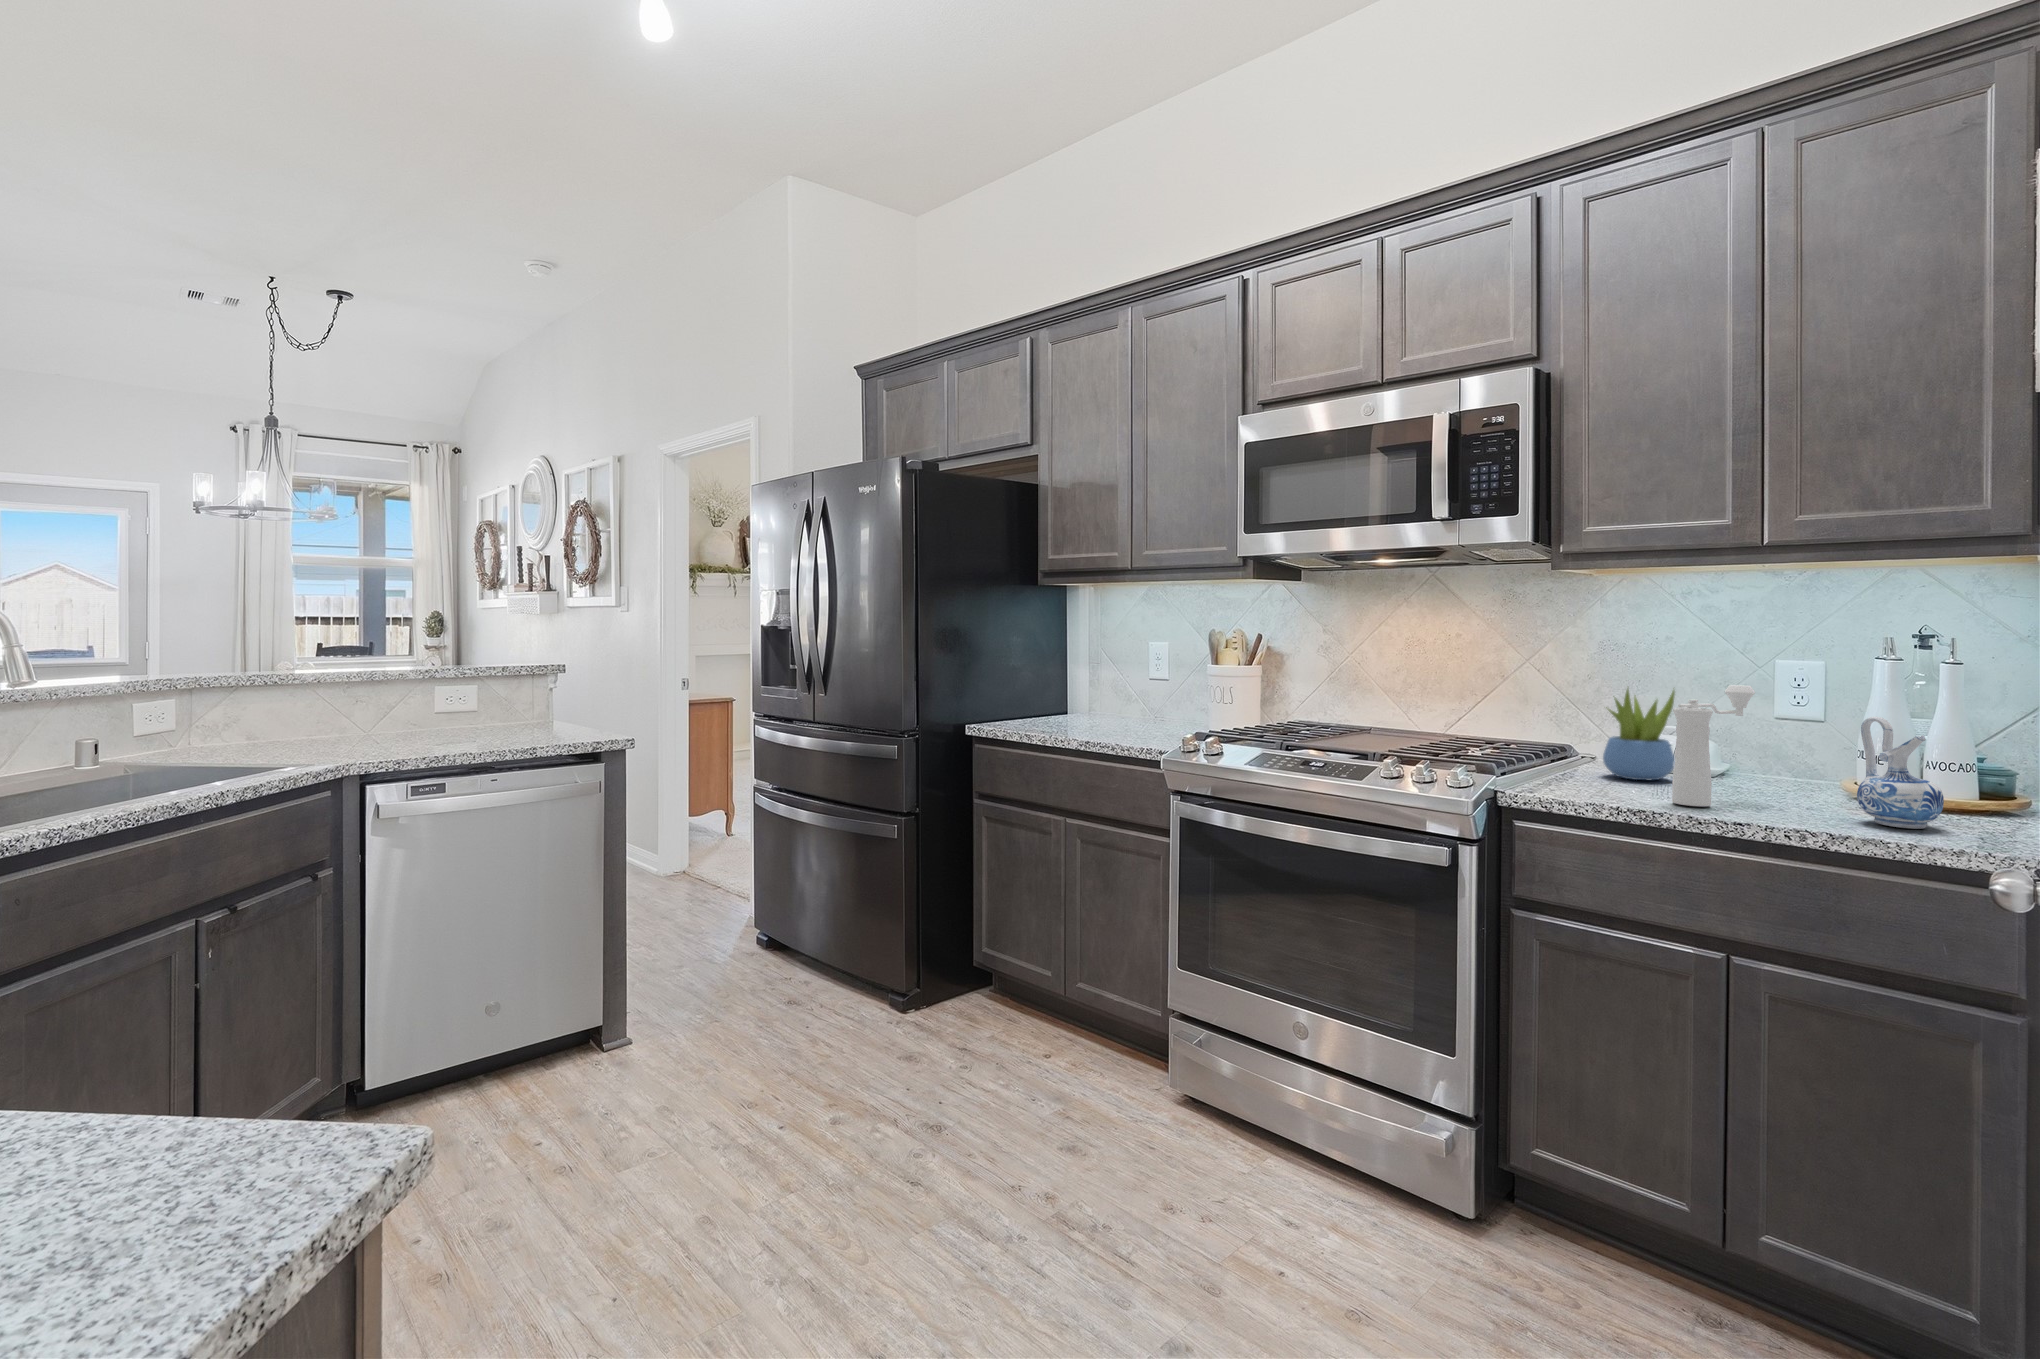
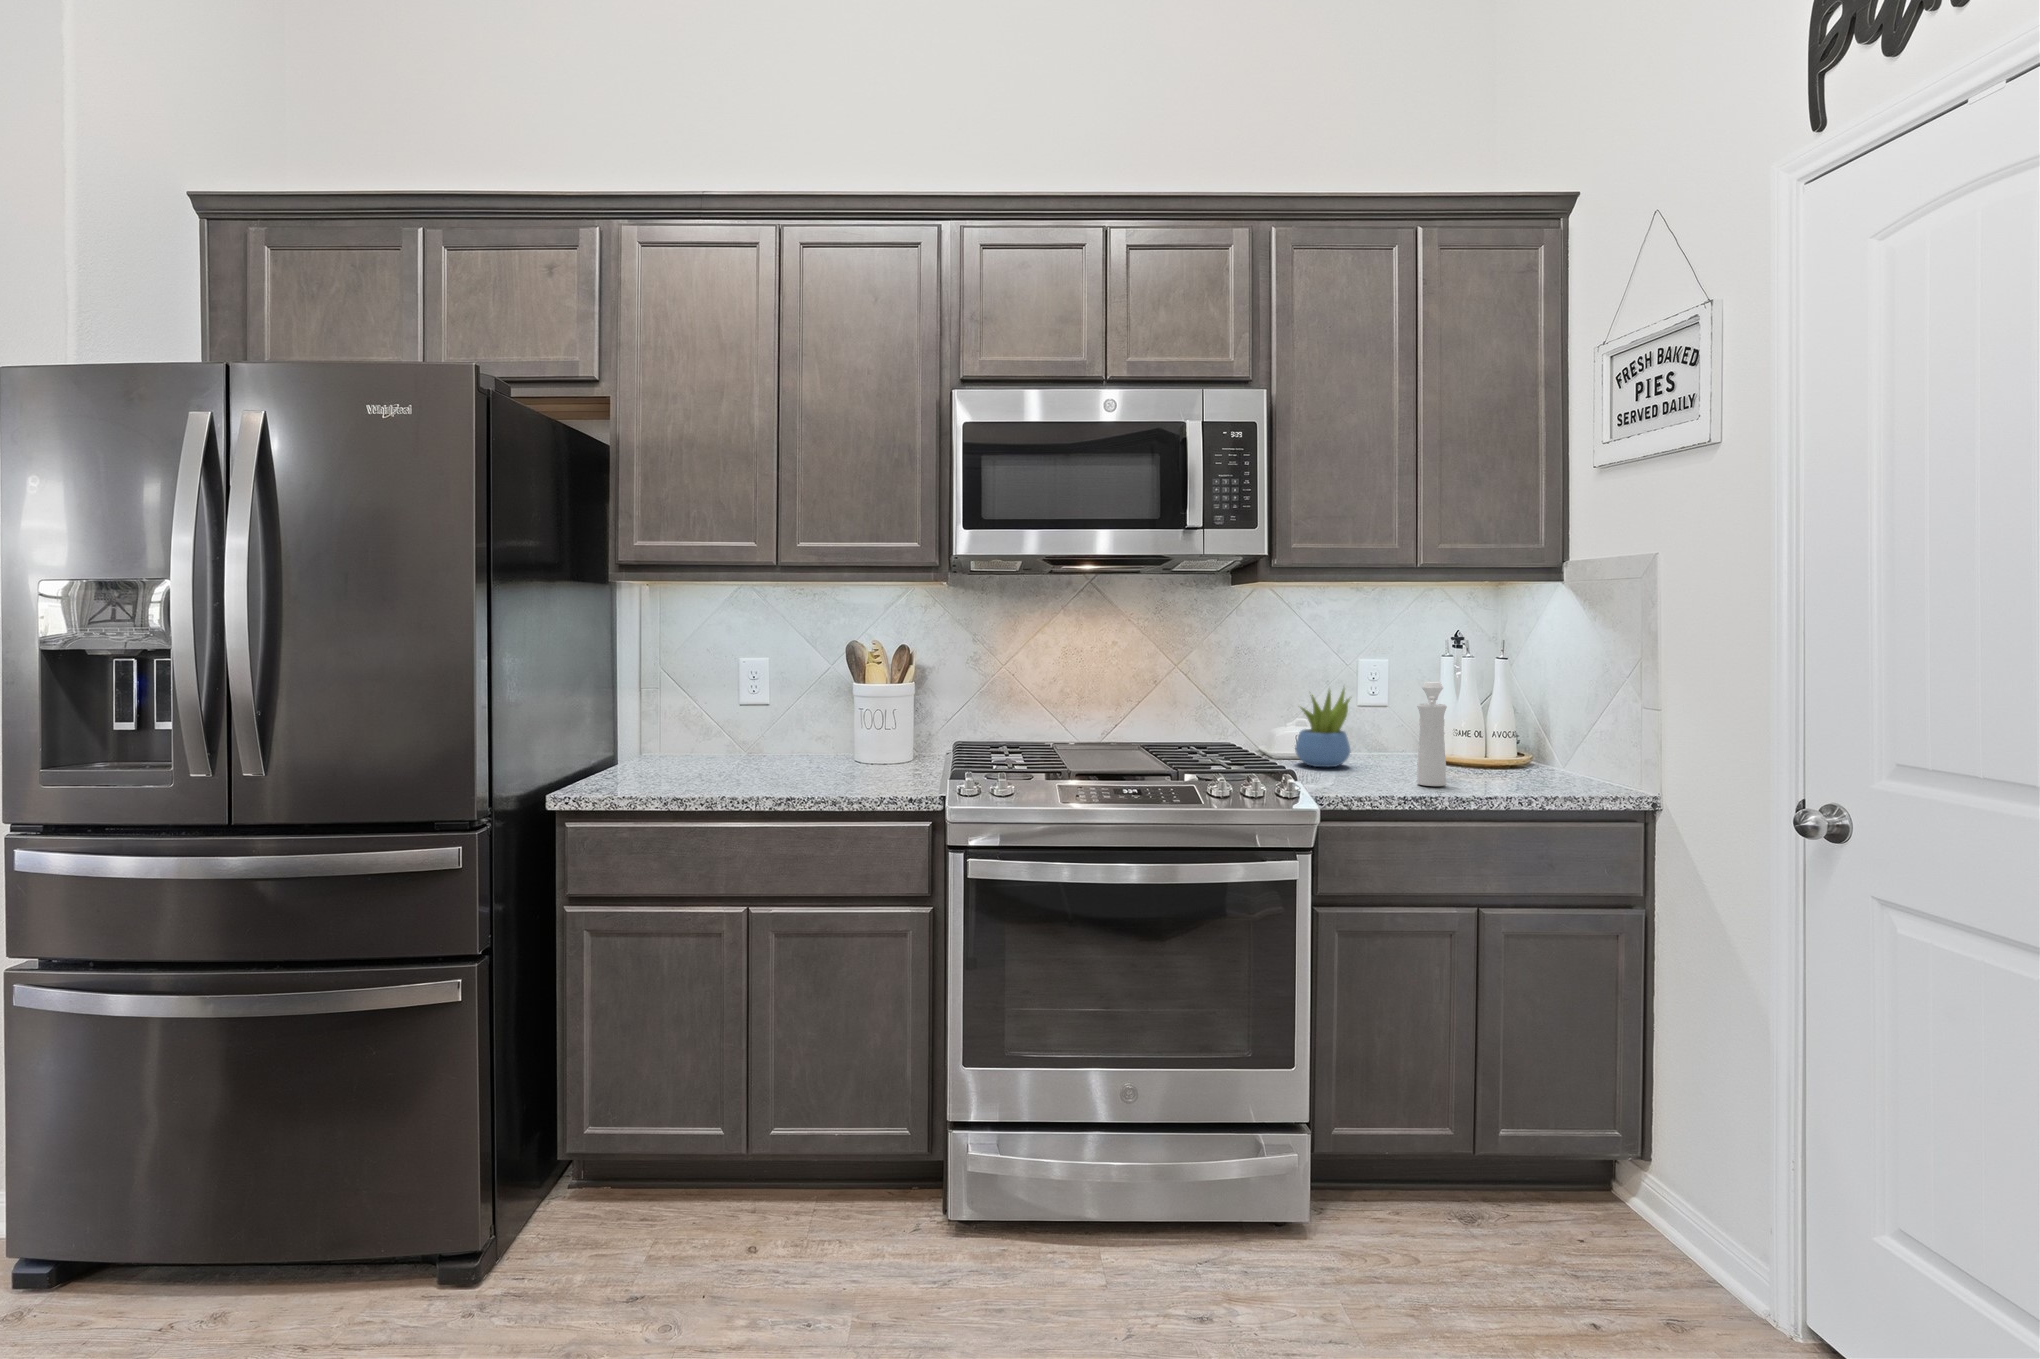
ceramic pitcher: present [1857,717,1944,829] -> none [1520,701,1574,783]

